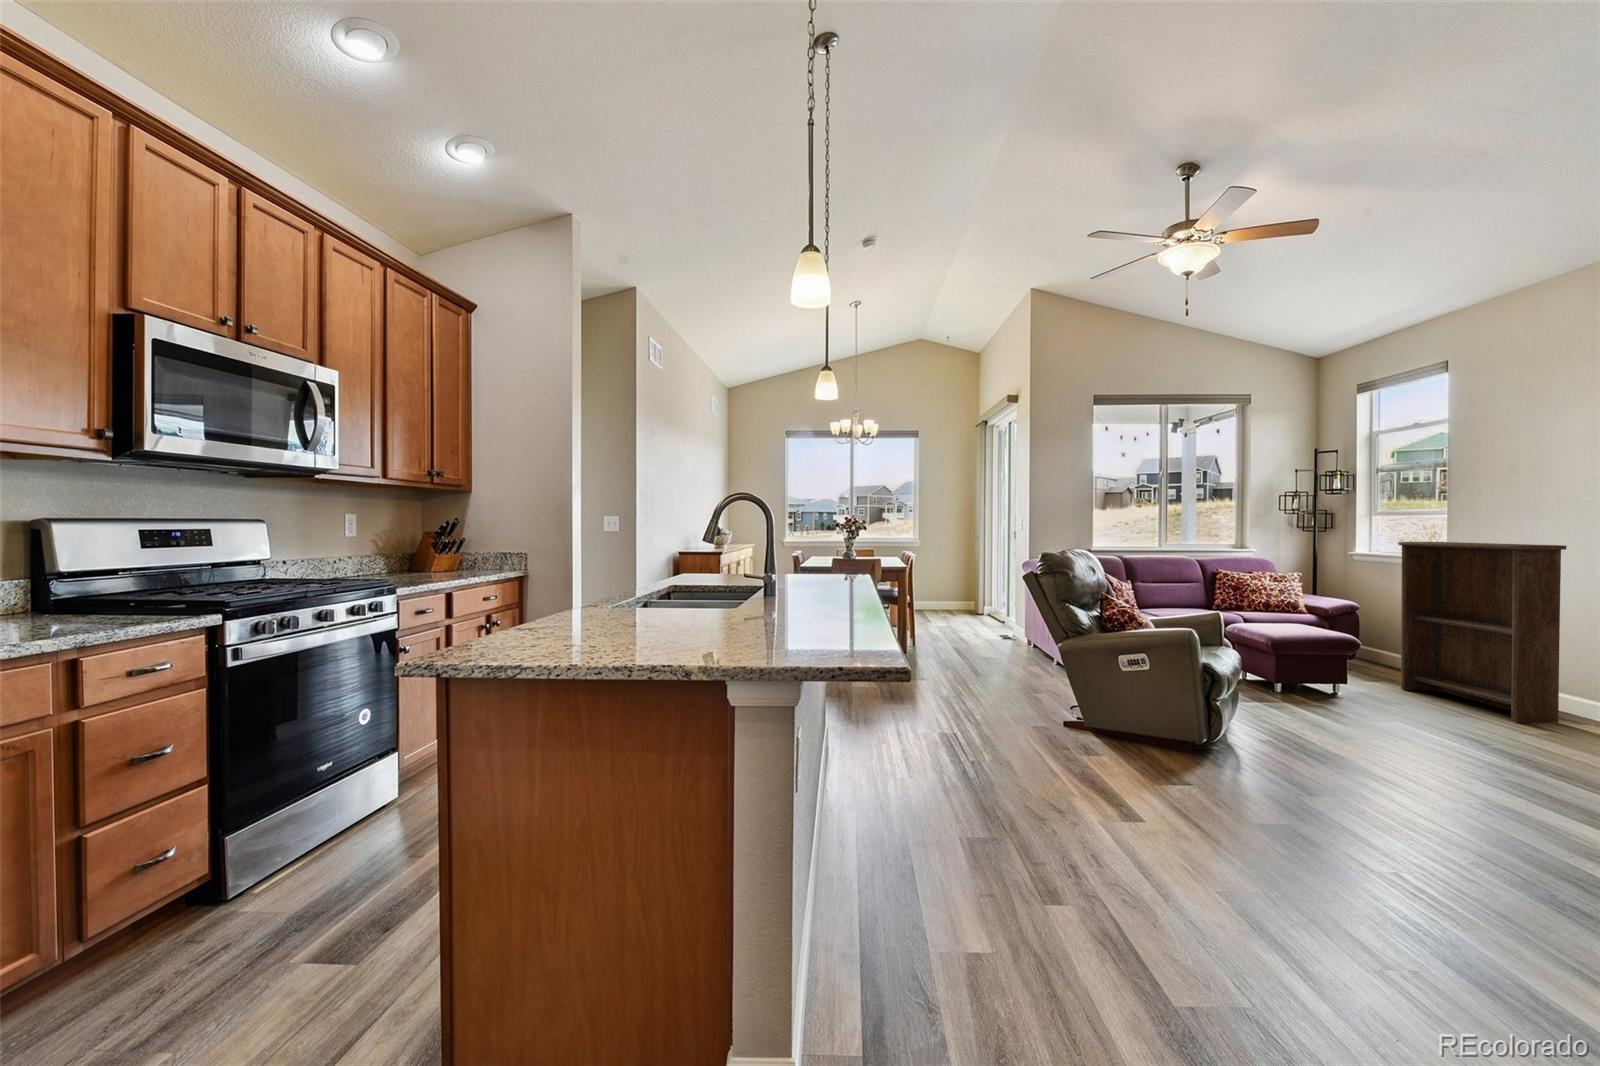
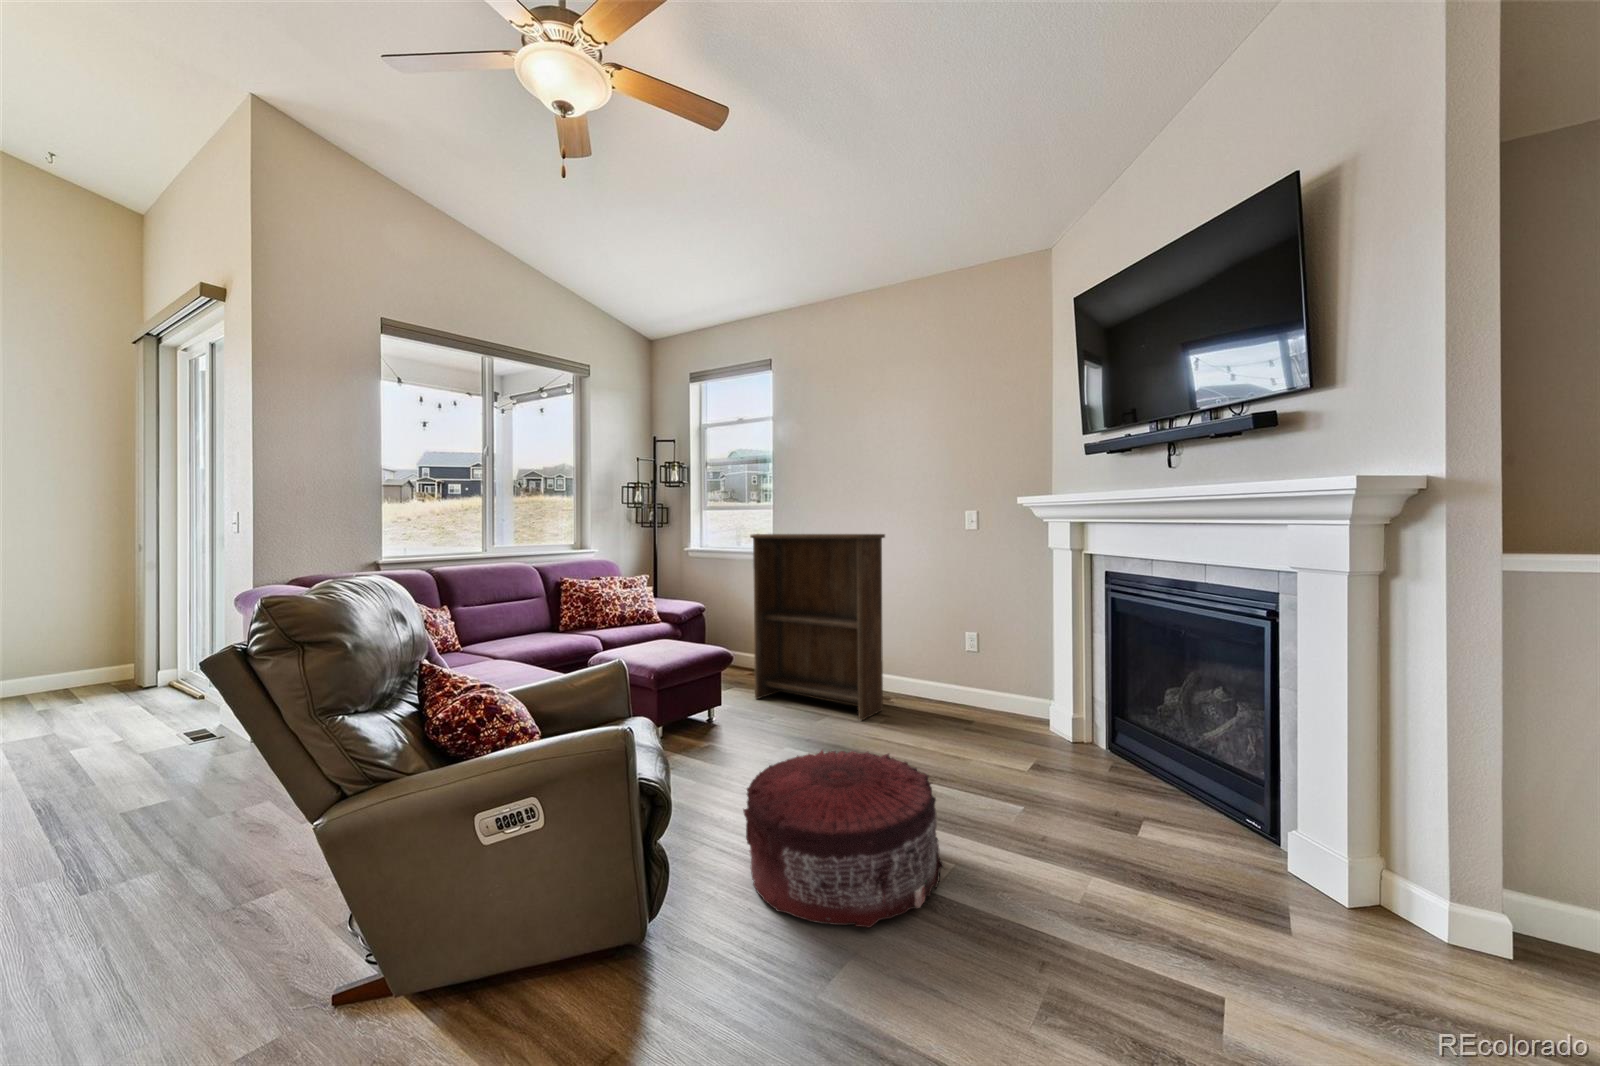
pouf: none [1304,691,1469,785] -> present [743,750,944,928]

